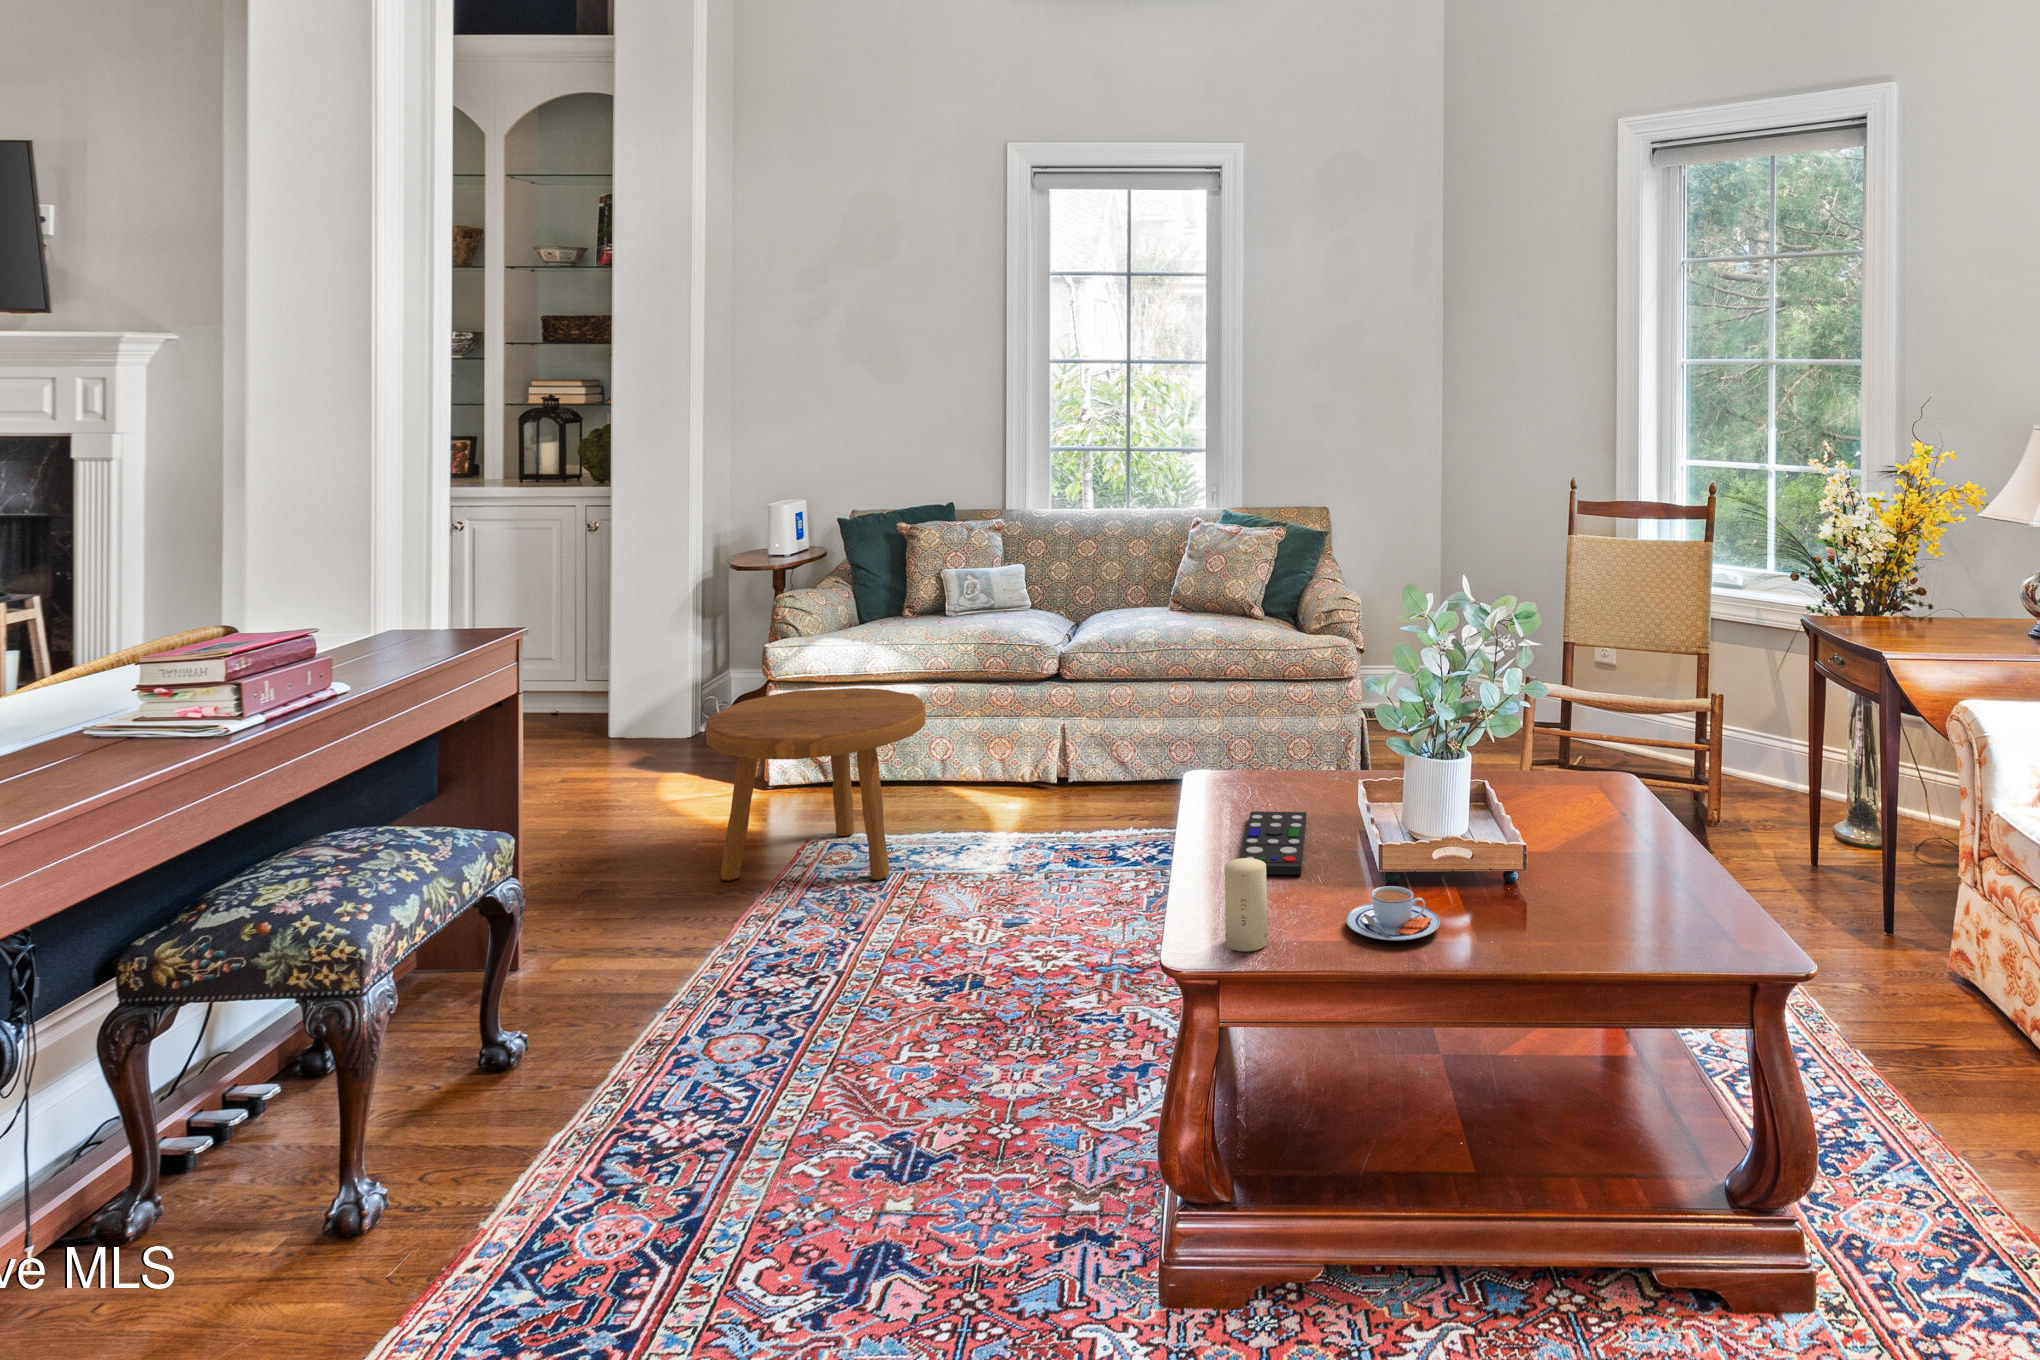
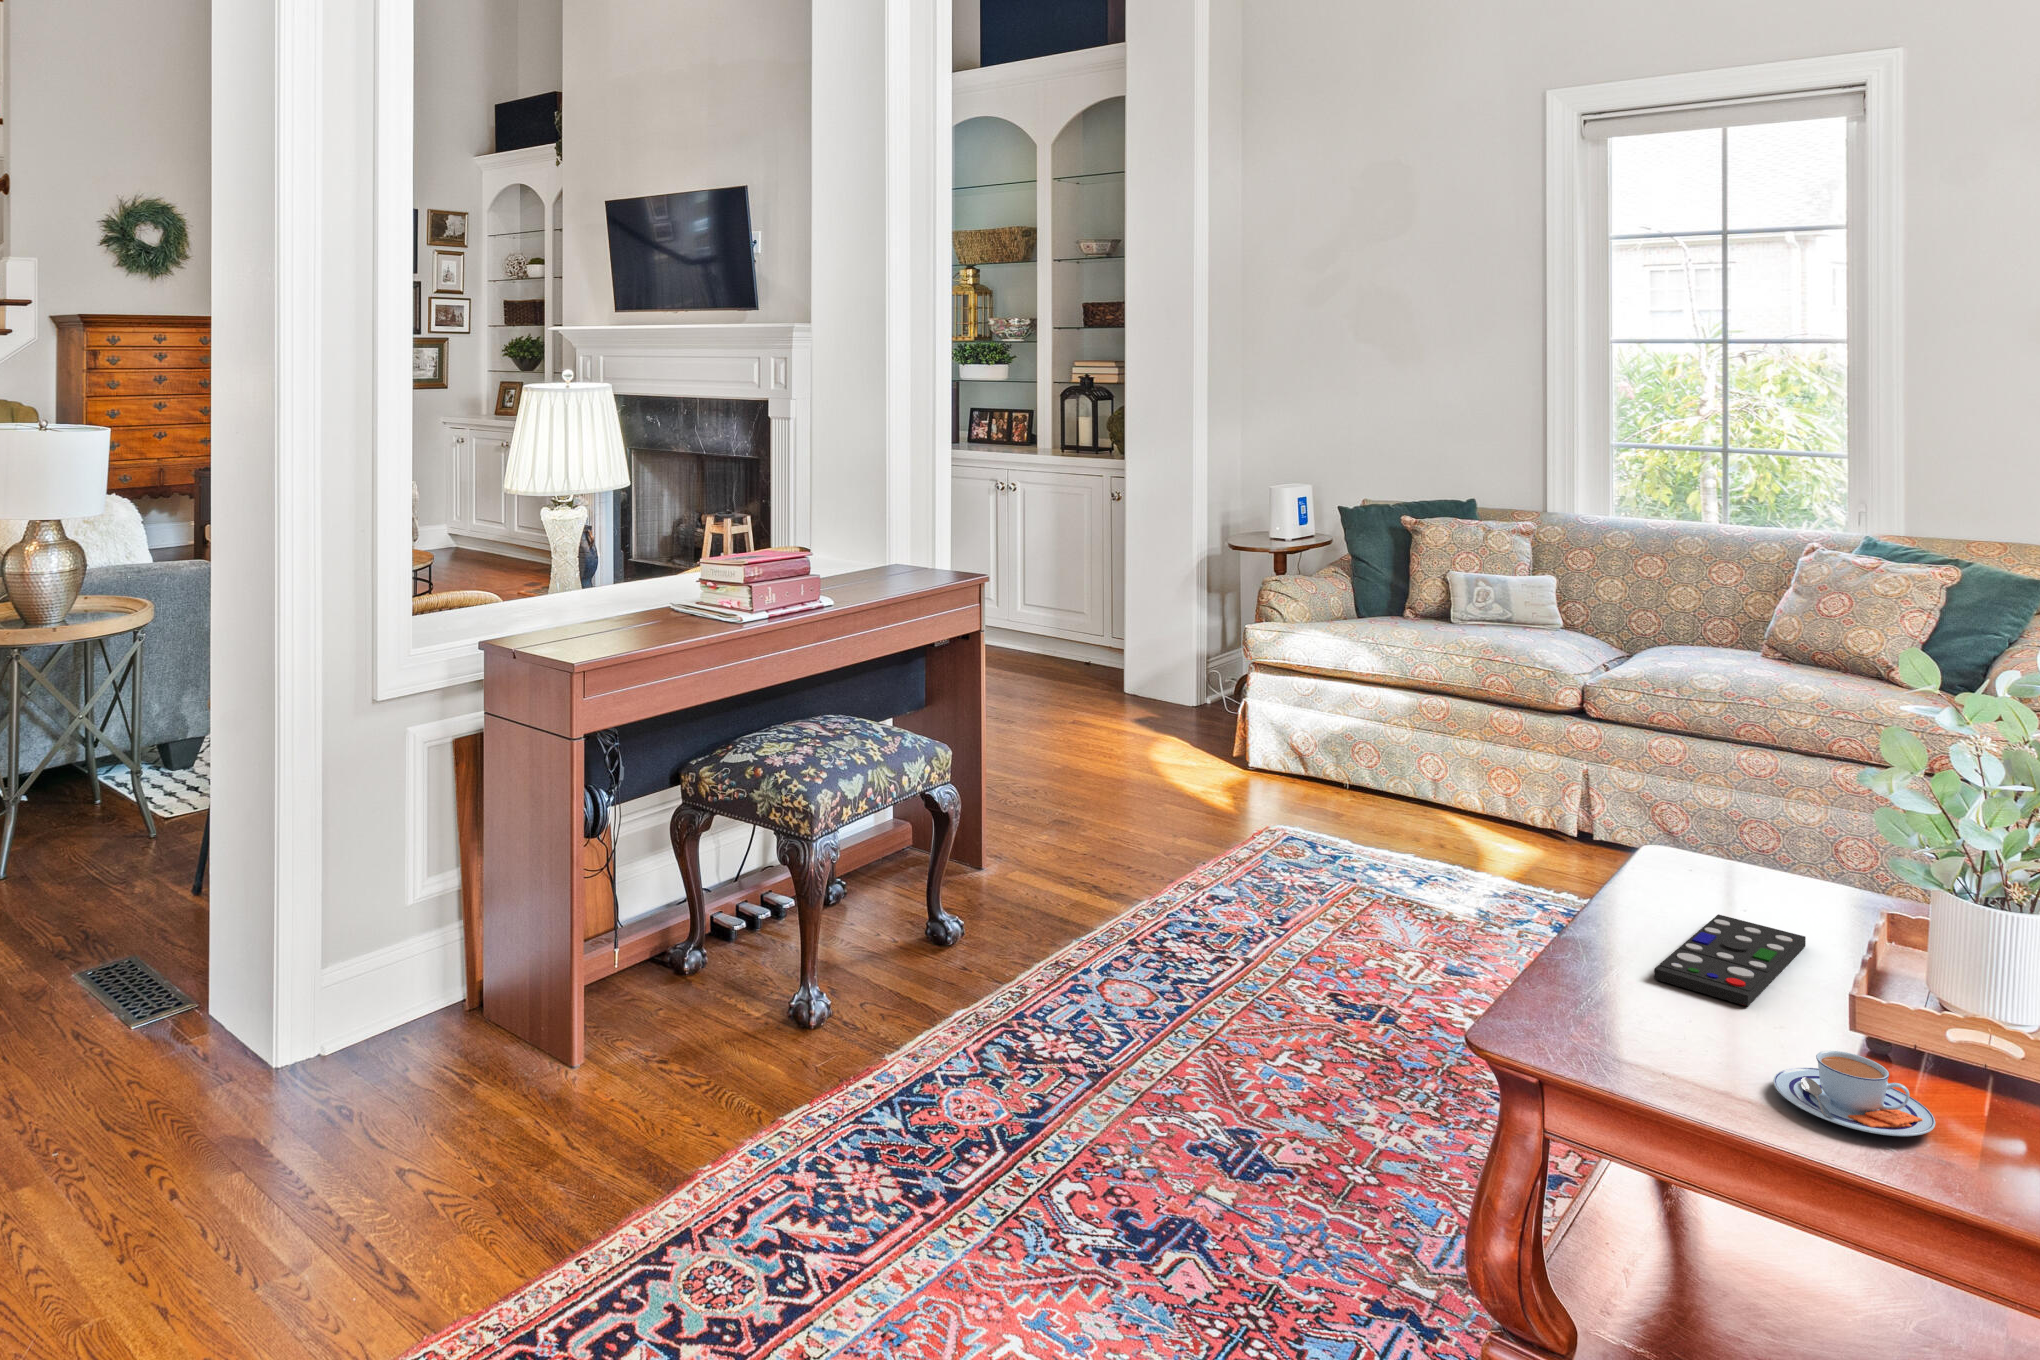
footstool: present [706,688,926,880] -> none [1157,673,1388,885]
candle: present [1225,858,1267,951] -> none [1582,950,1643,1068]

